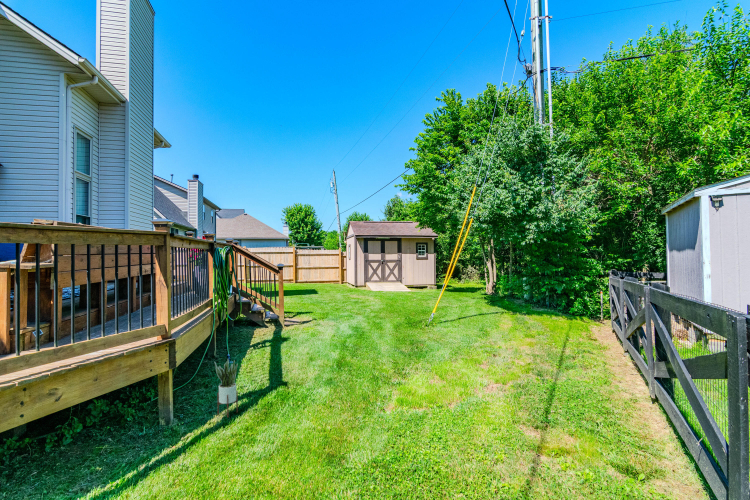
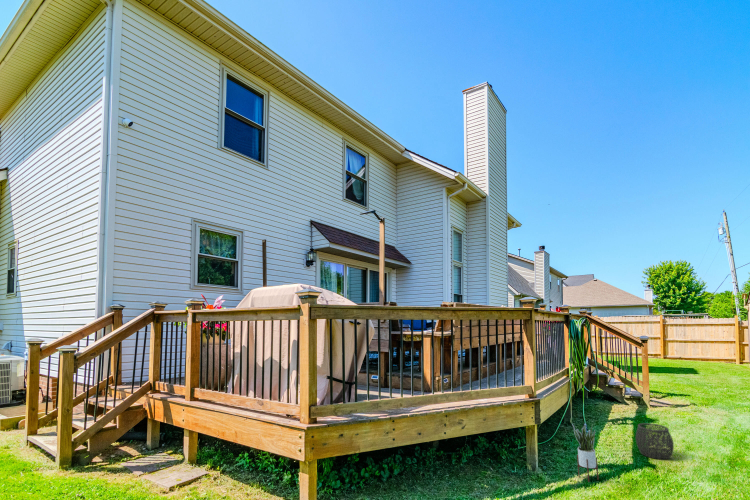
woven basket: none [272,345,303,376] -> present [636,423,674,459]

